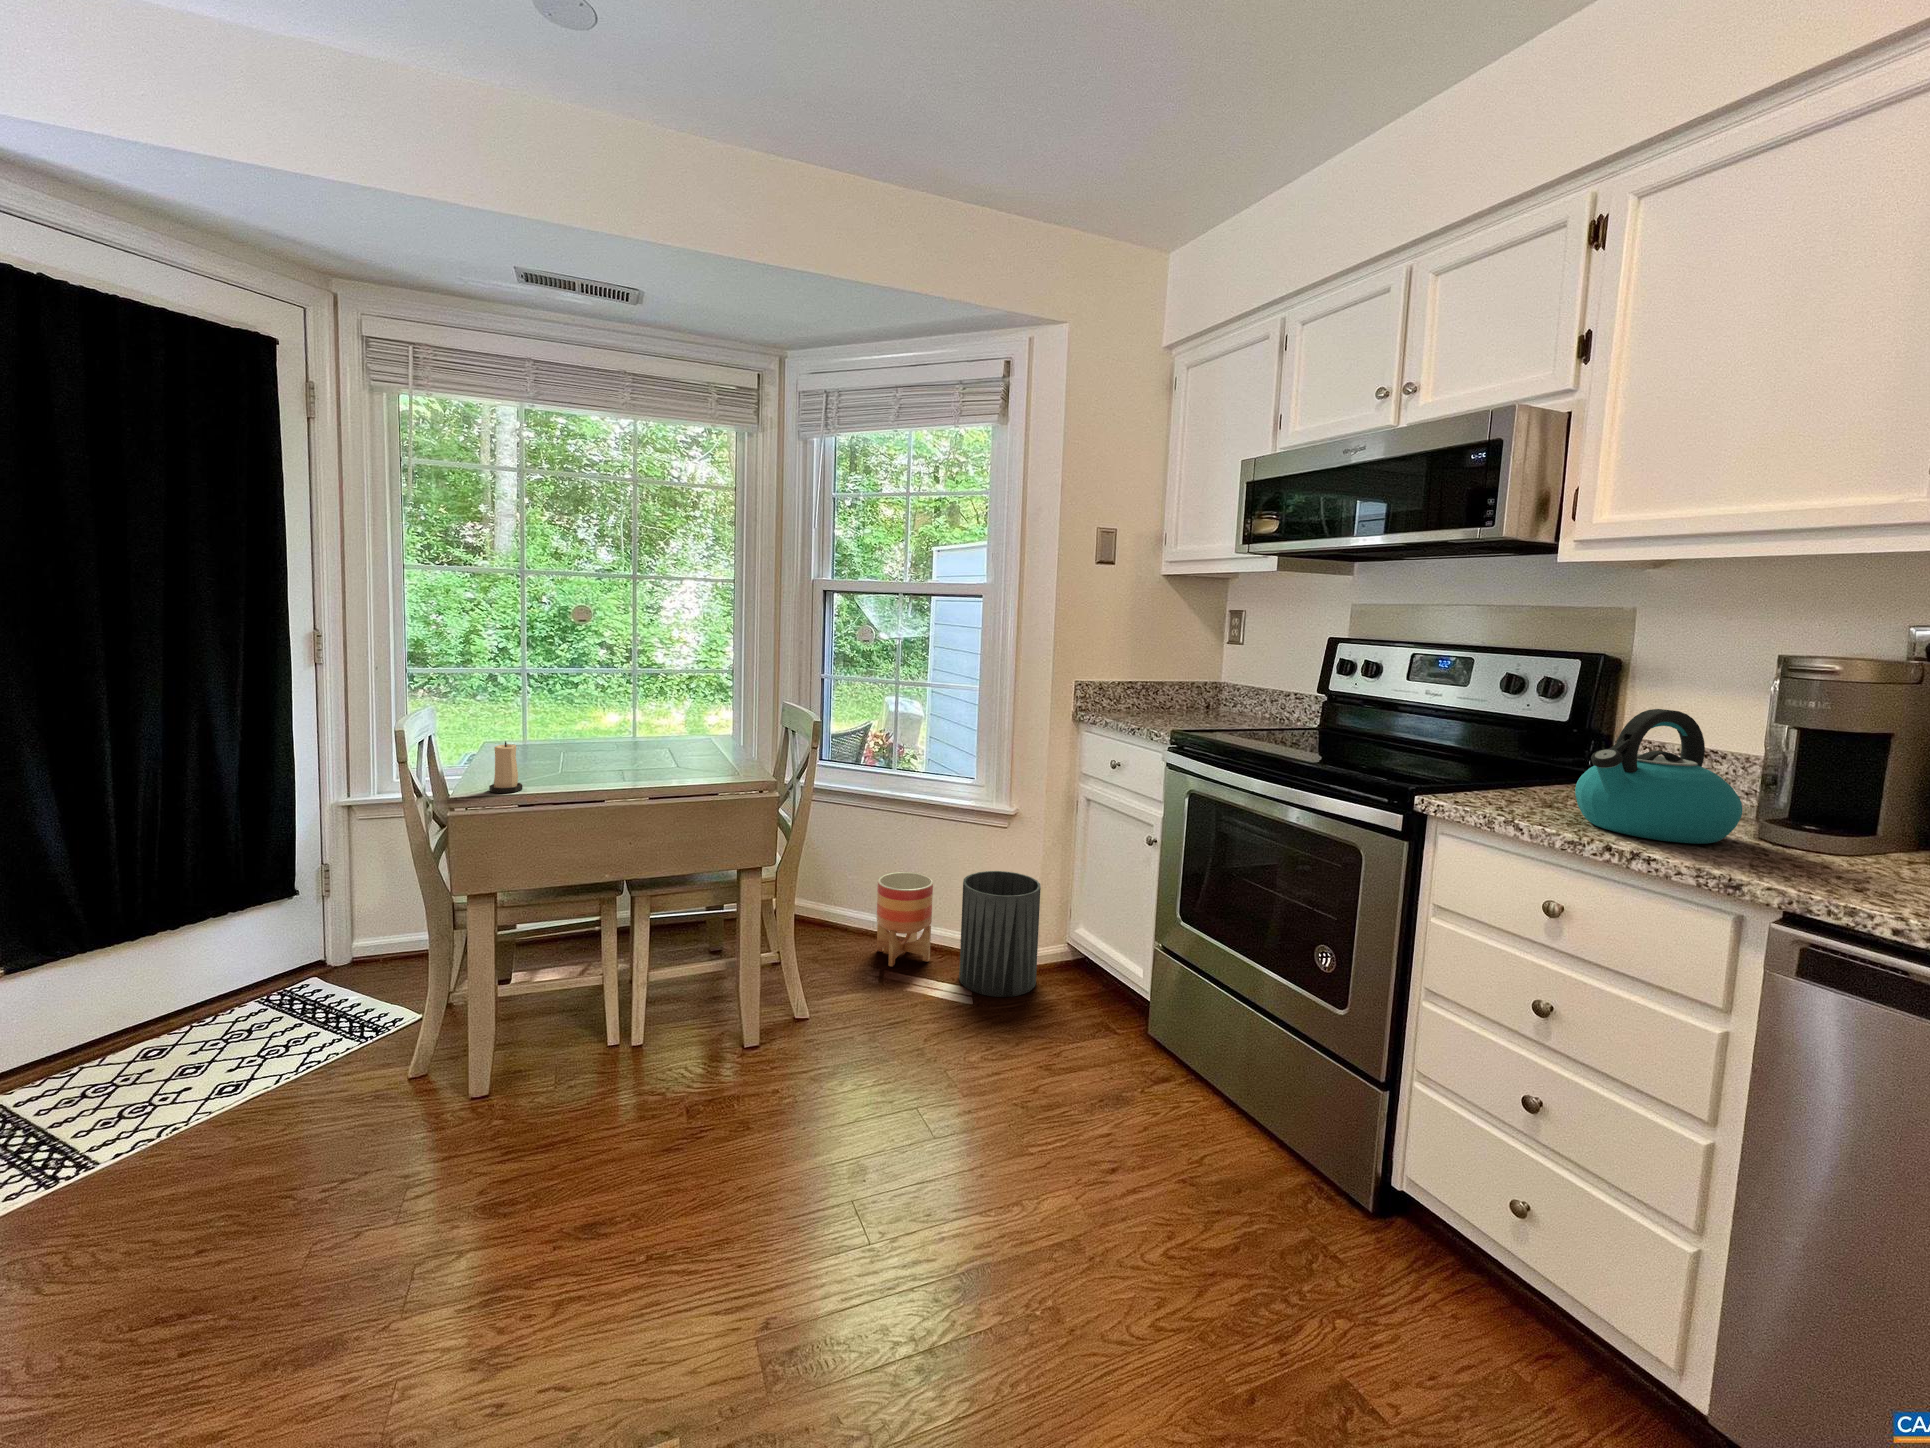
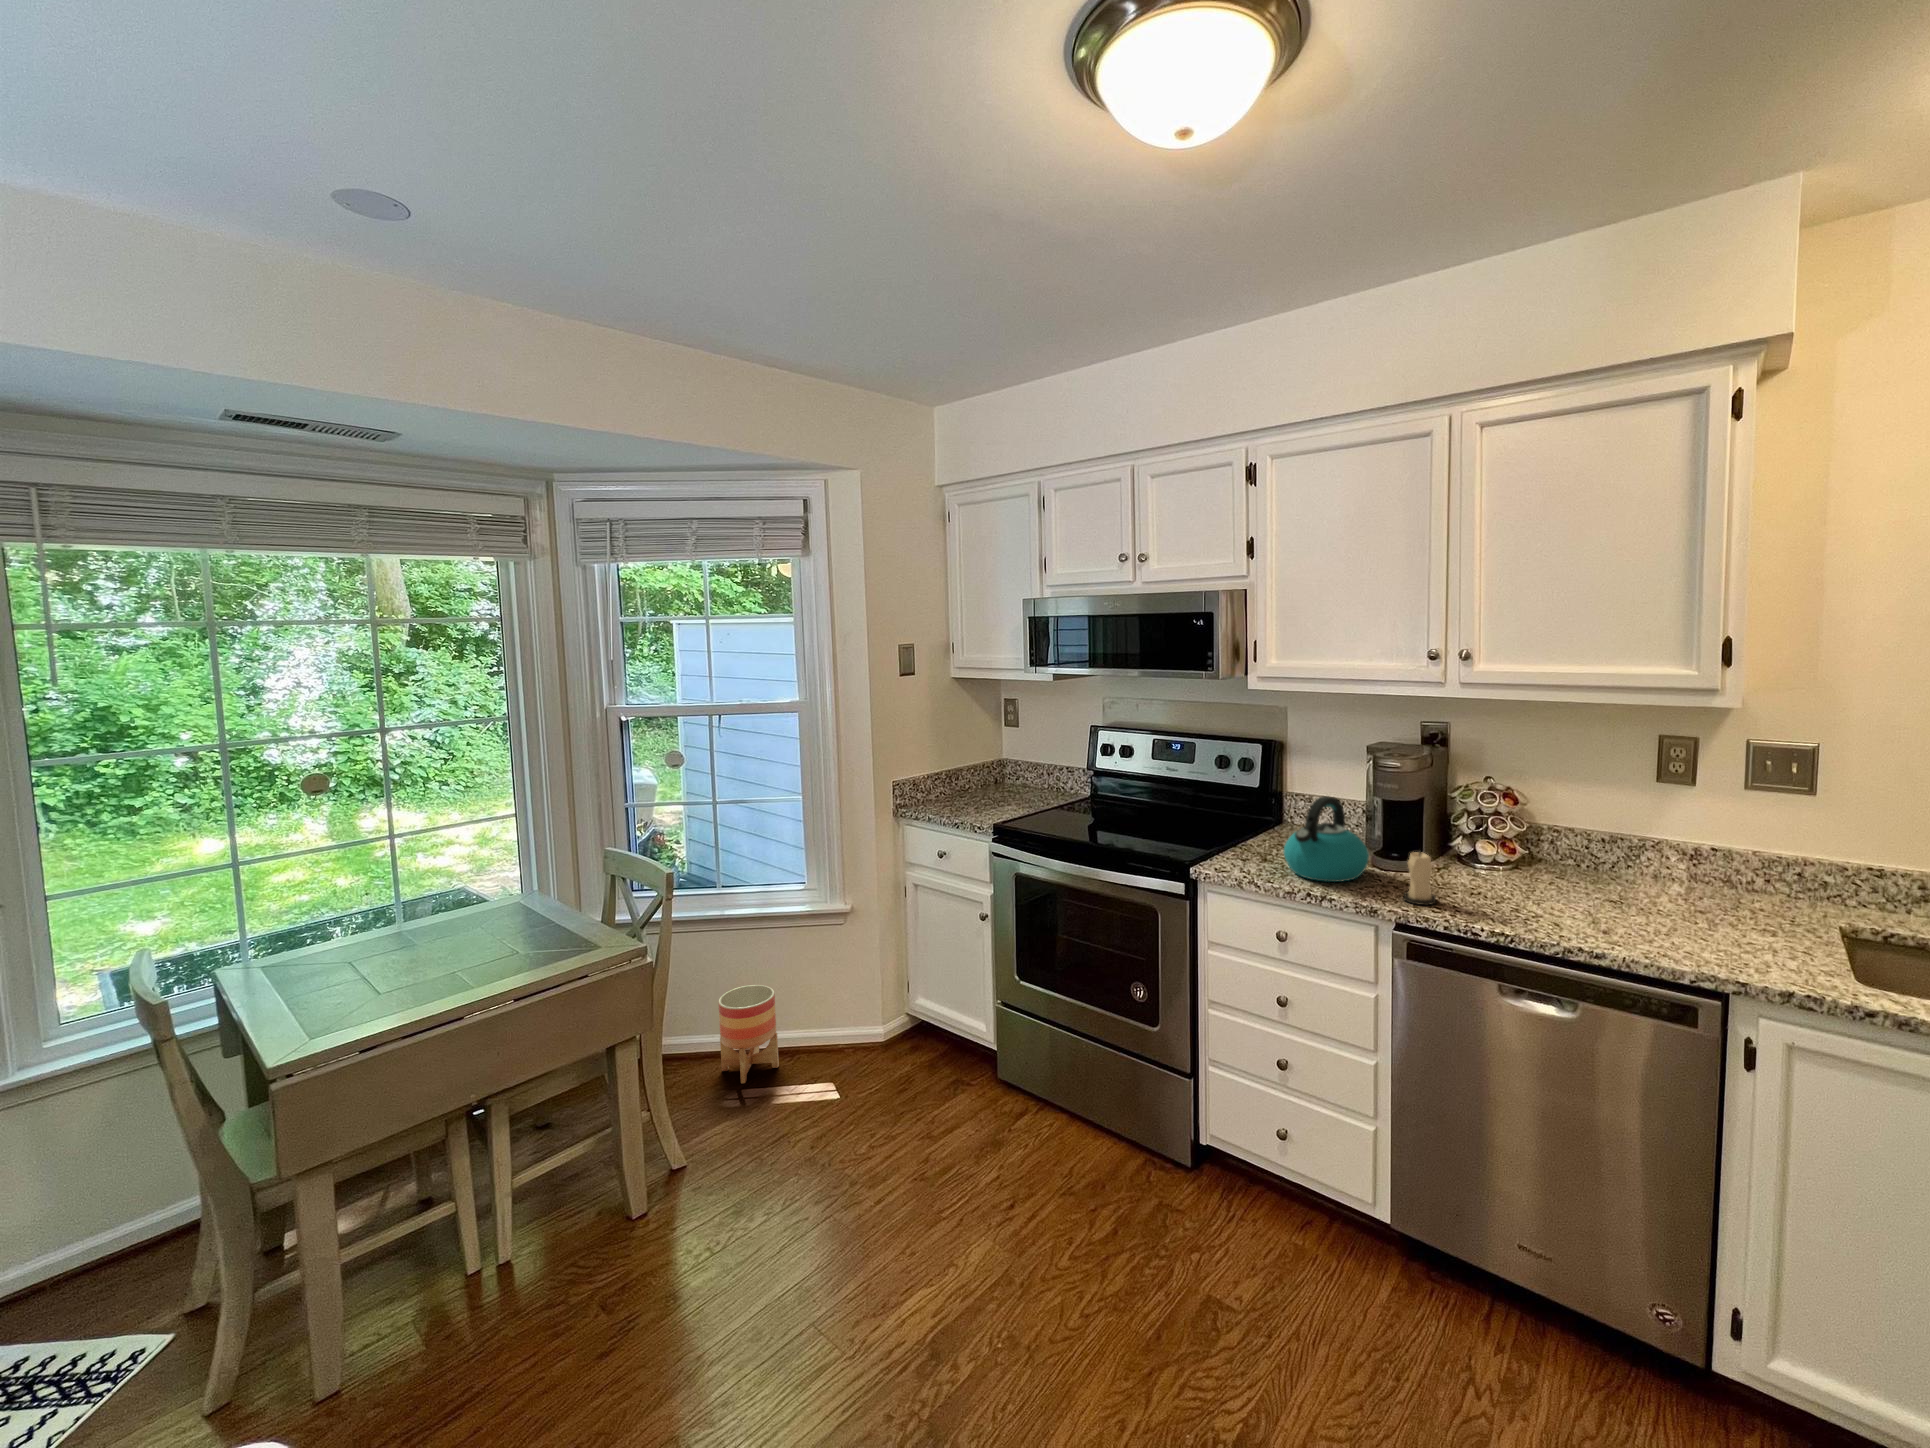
candle: present [489,741,522,793] -> present [1404,851,1436,905]
trash can: present [959,871,1041,997] -> none [809,963,885,1085]

